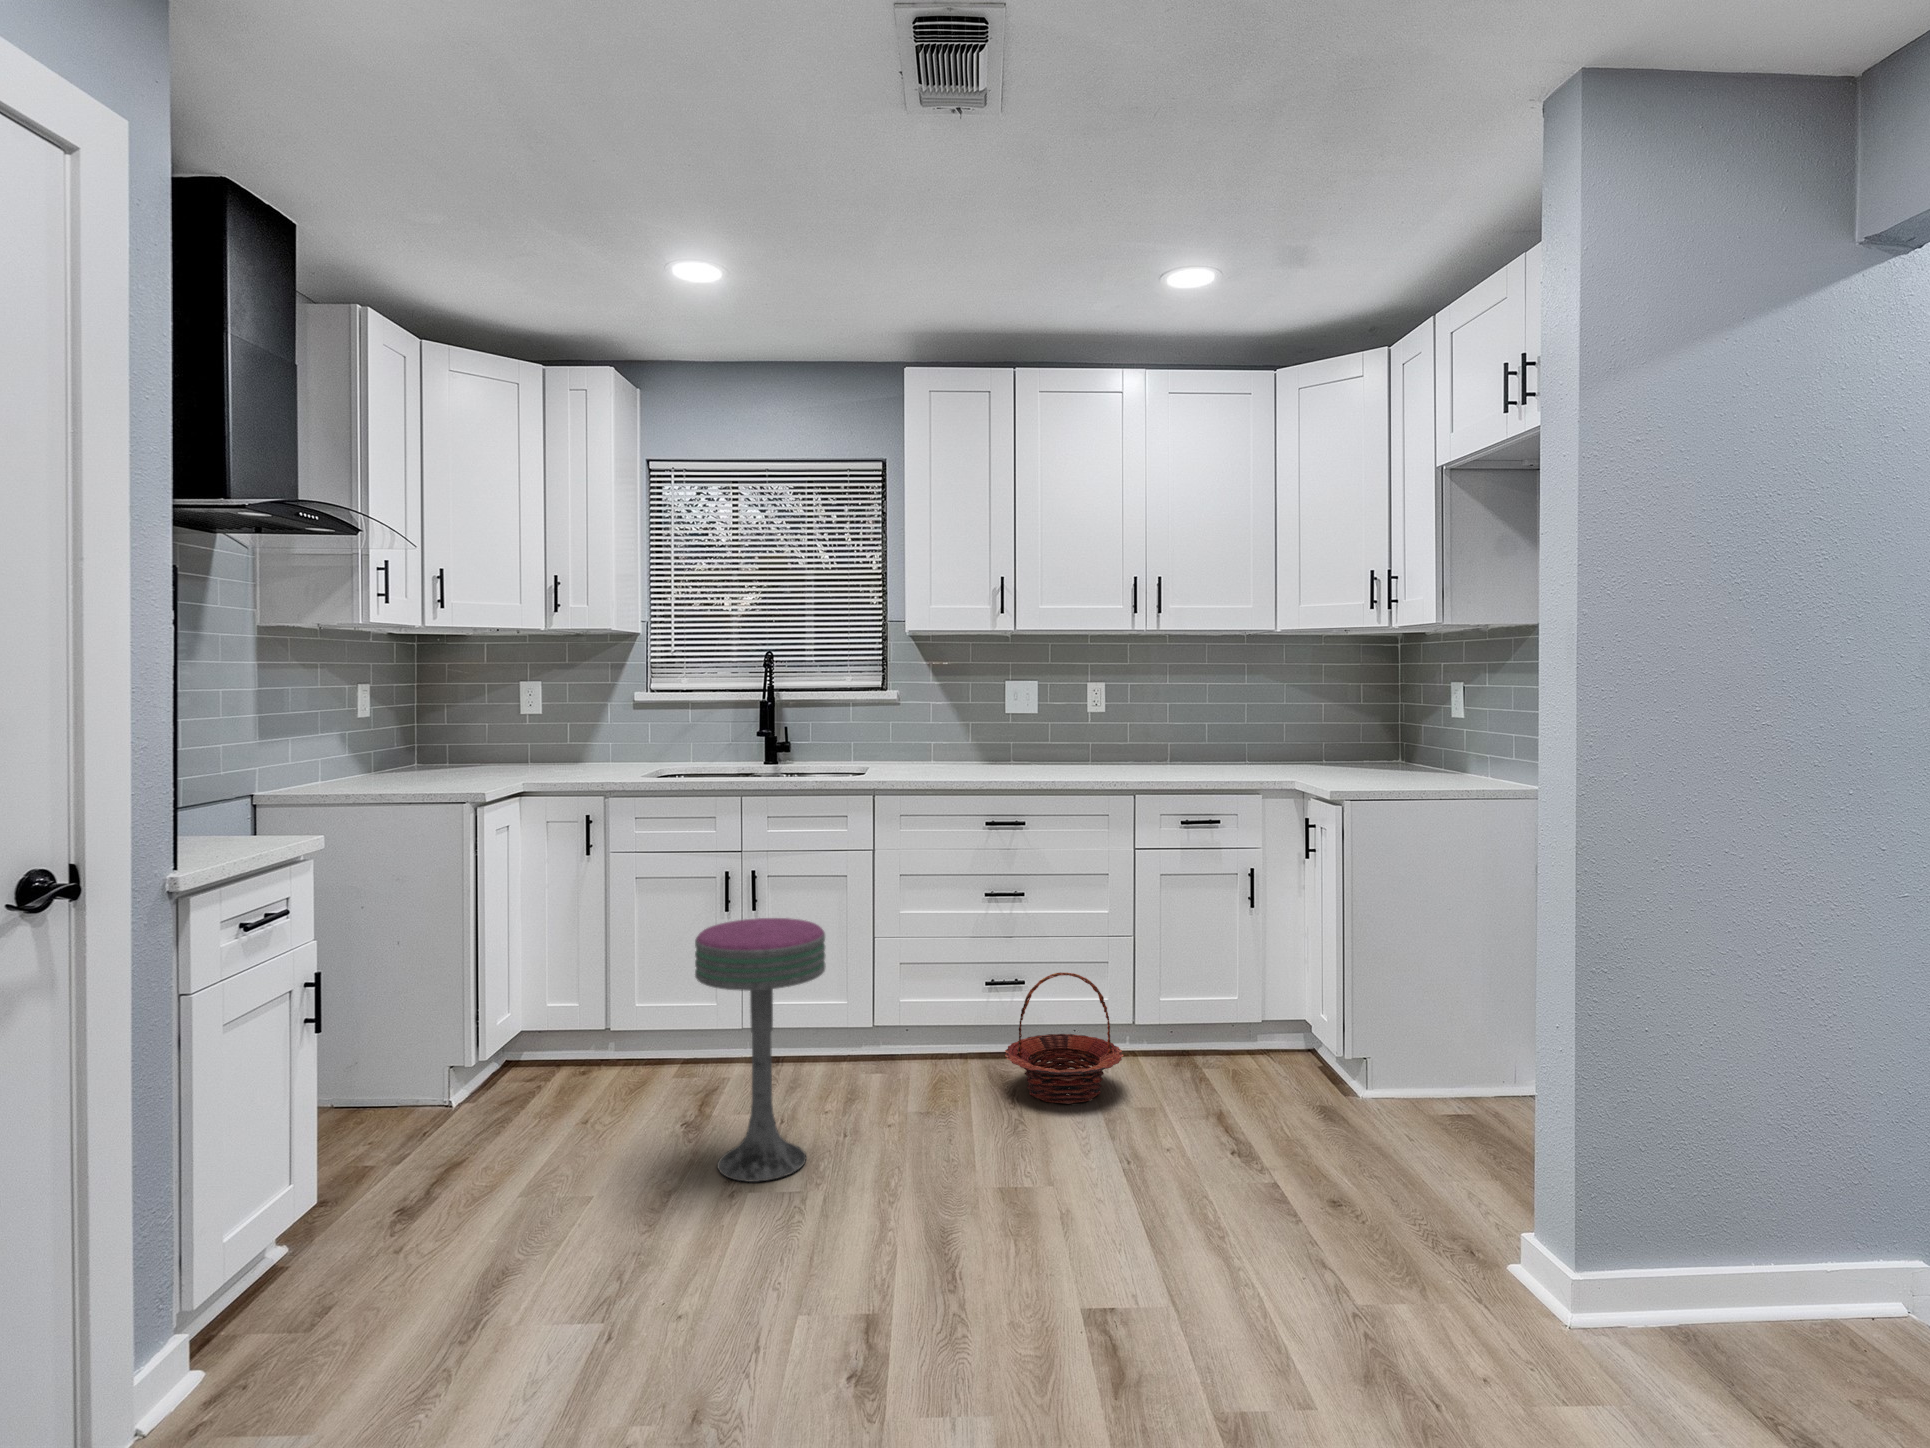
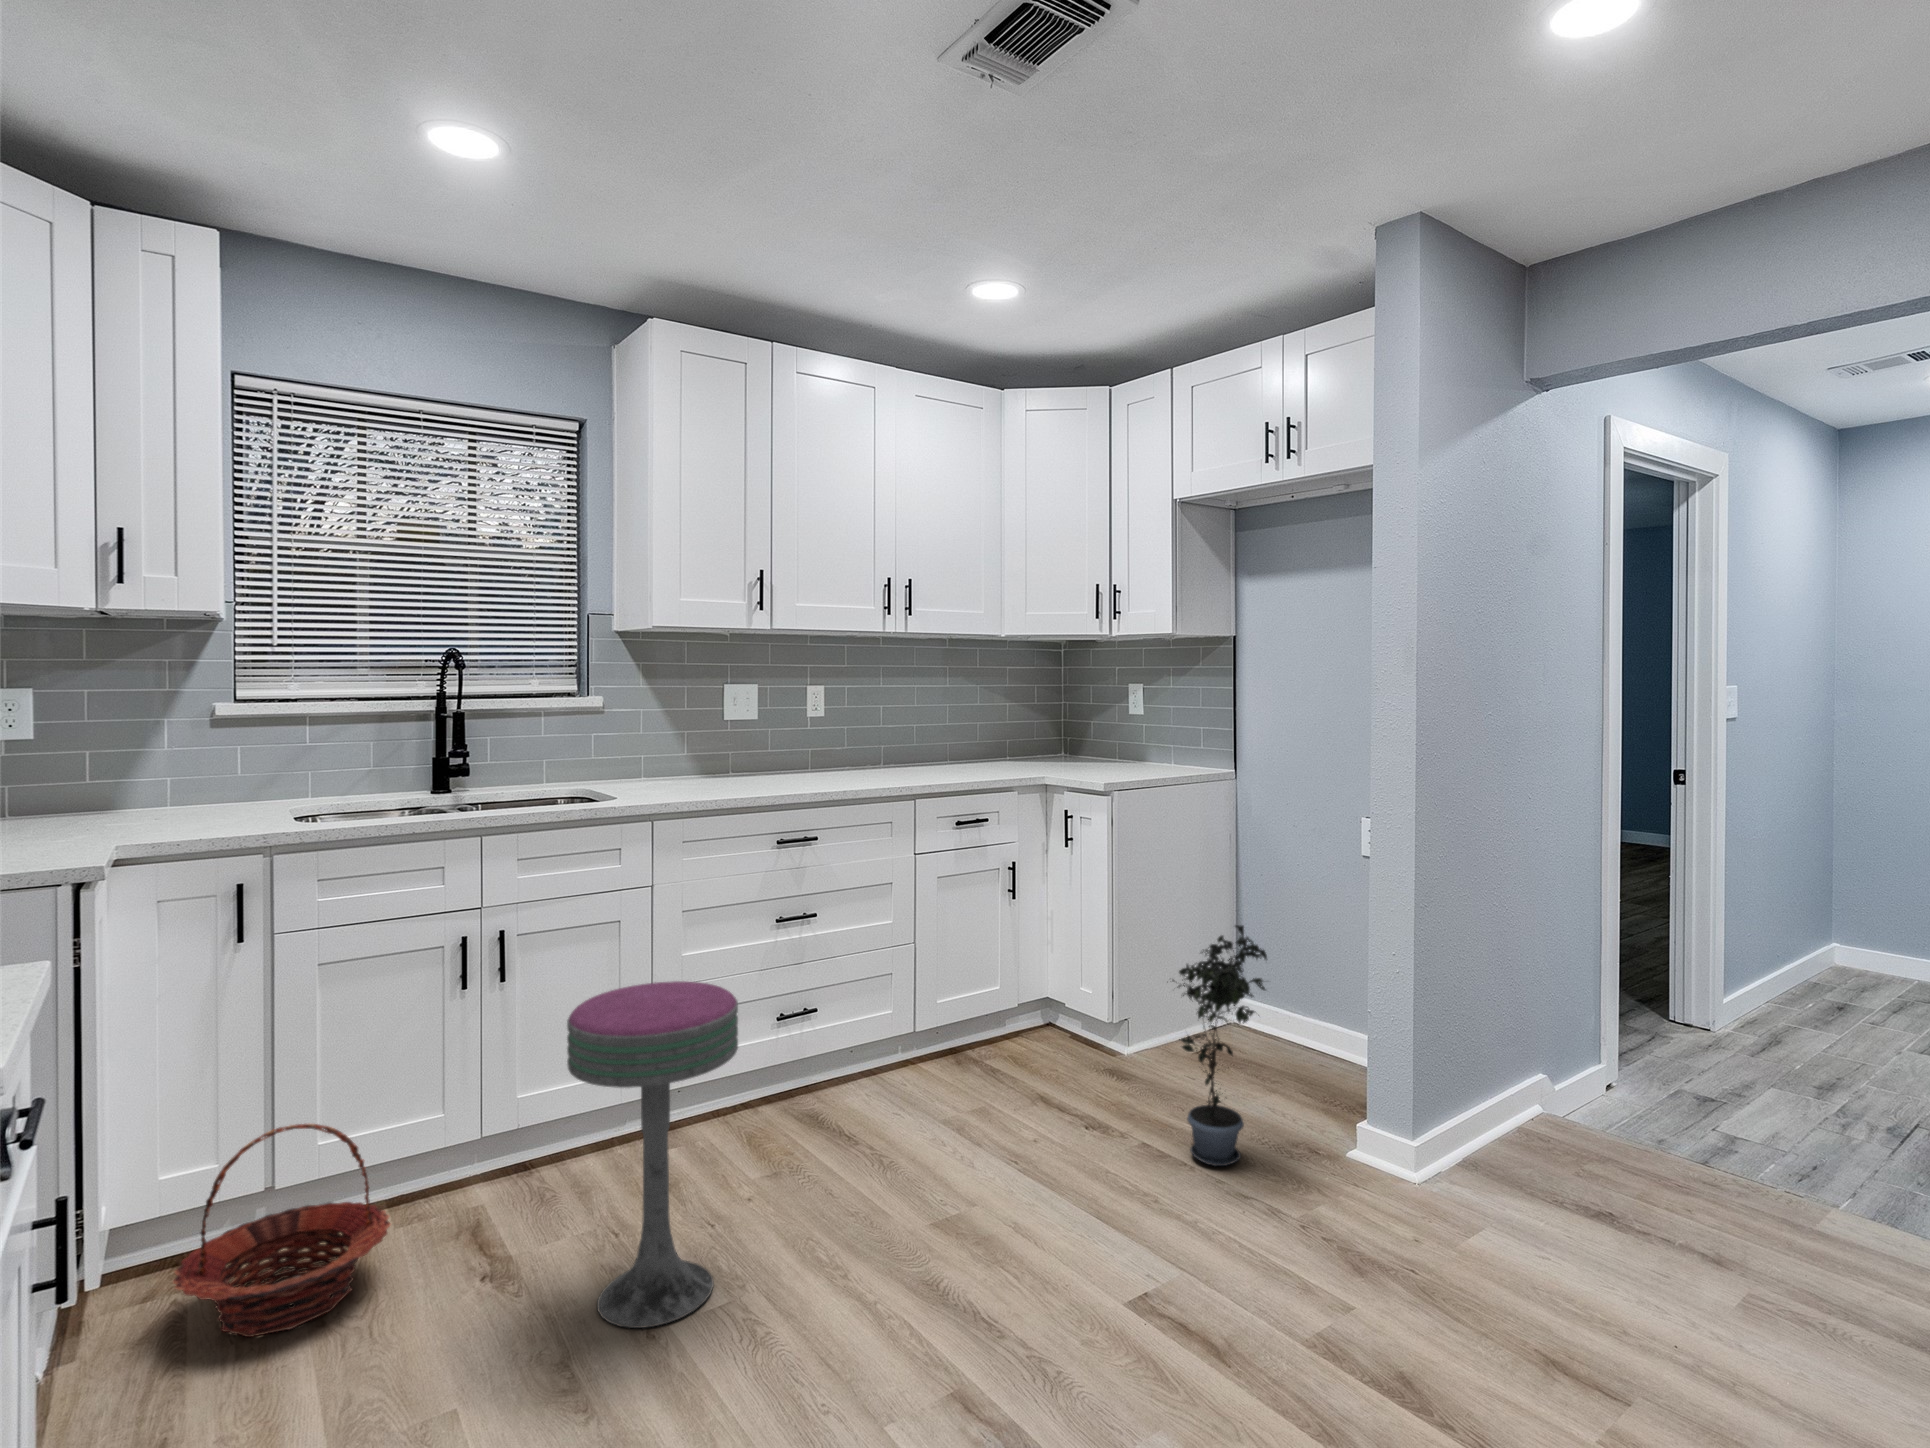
potted plant: none [1265,952,1384,1218] -> present [1173,925,1267,1166]
basket: present [1005,972,1123,1104] -> present [173,1124,391,1337]

